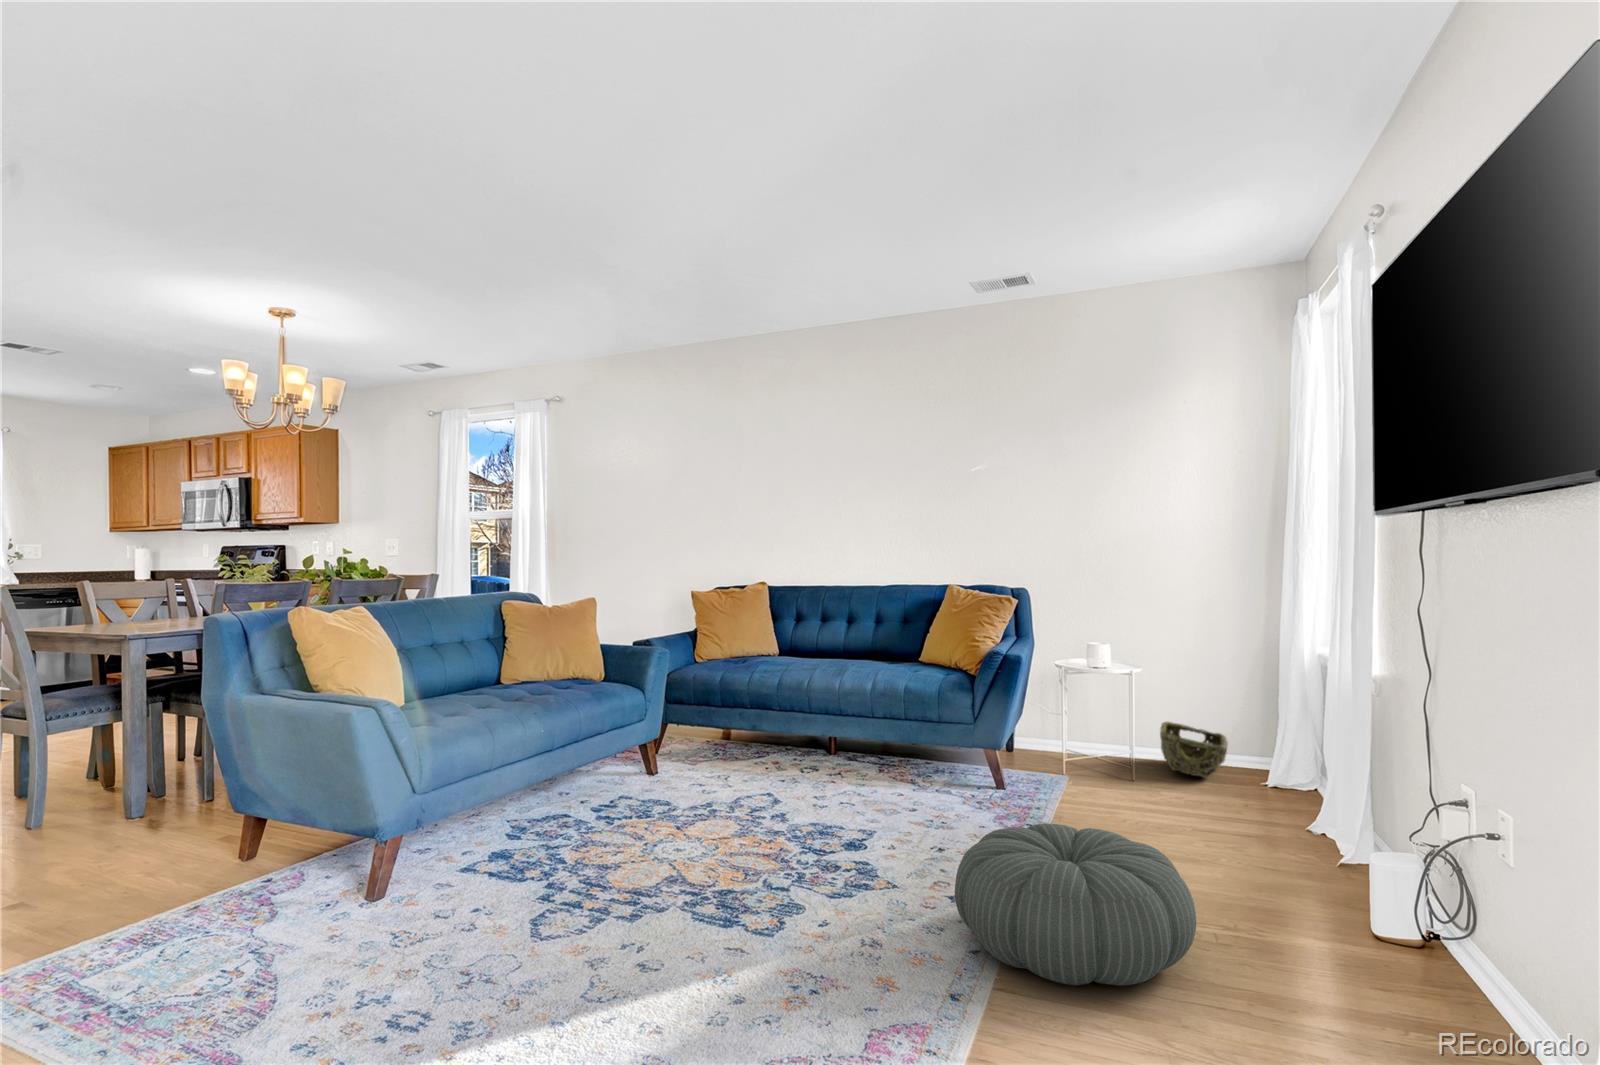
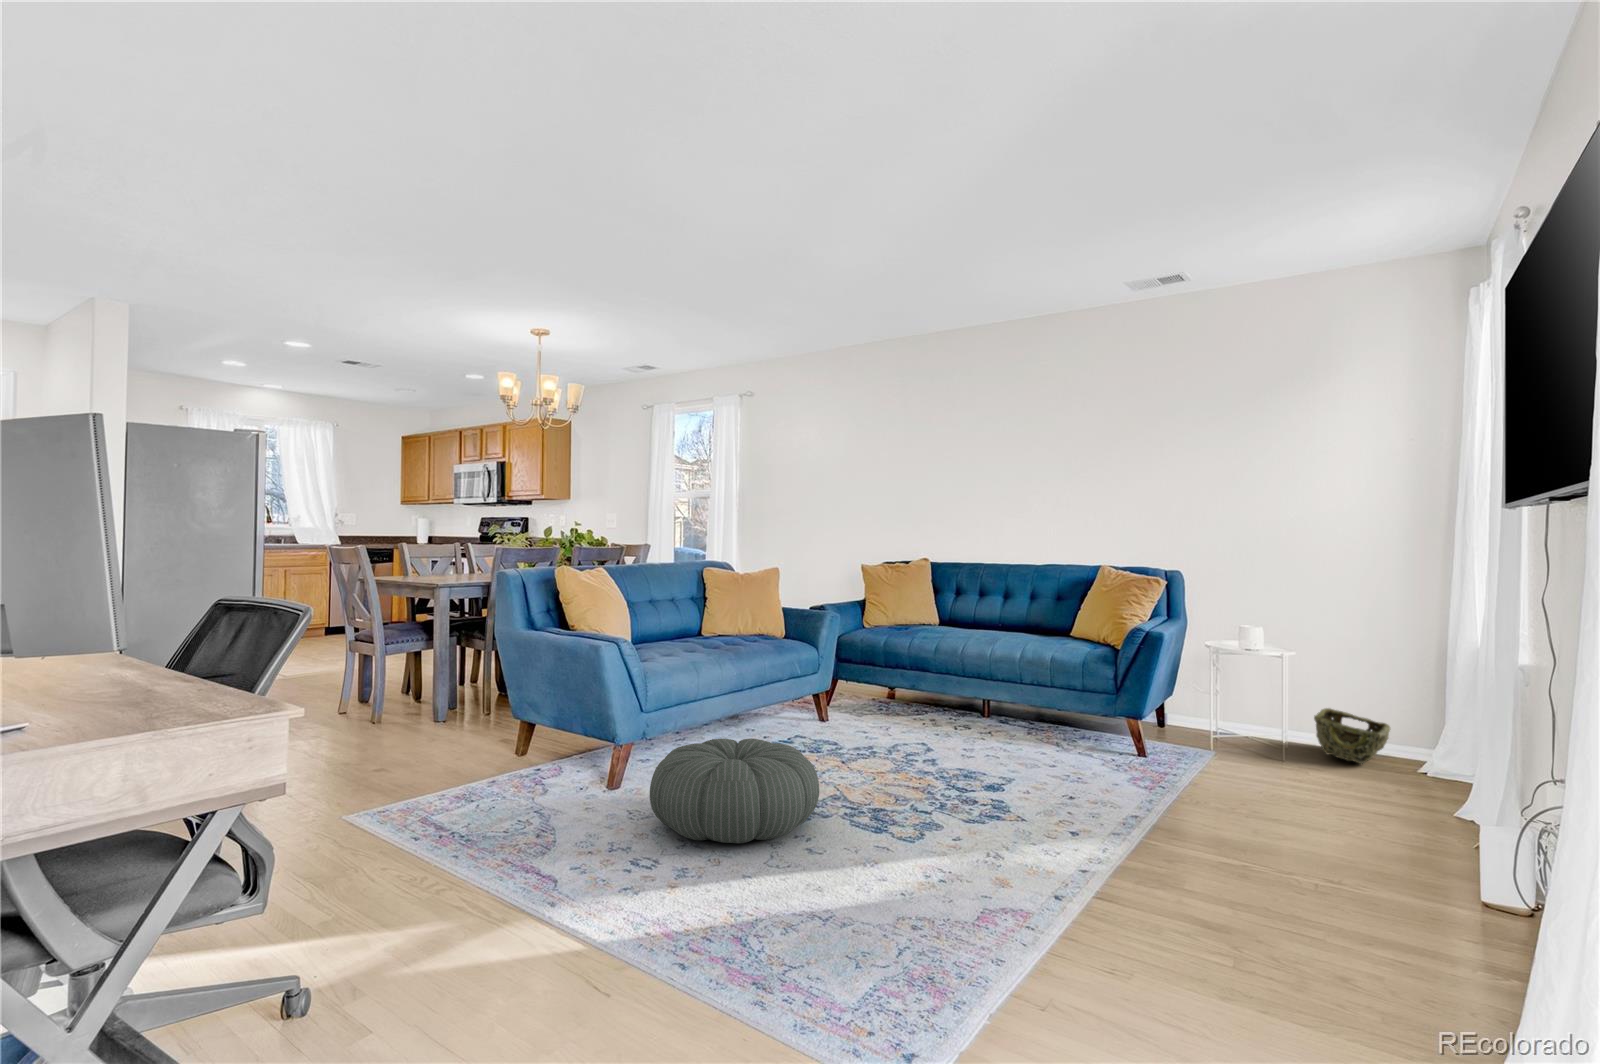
pouf: present [955,823,1196,985] -> present [650,738,819,843]

